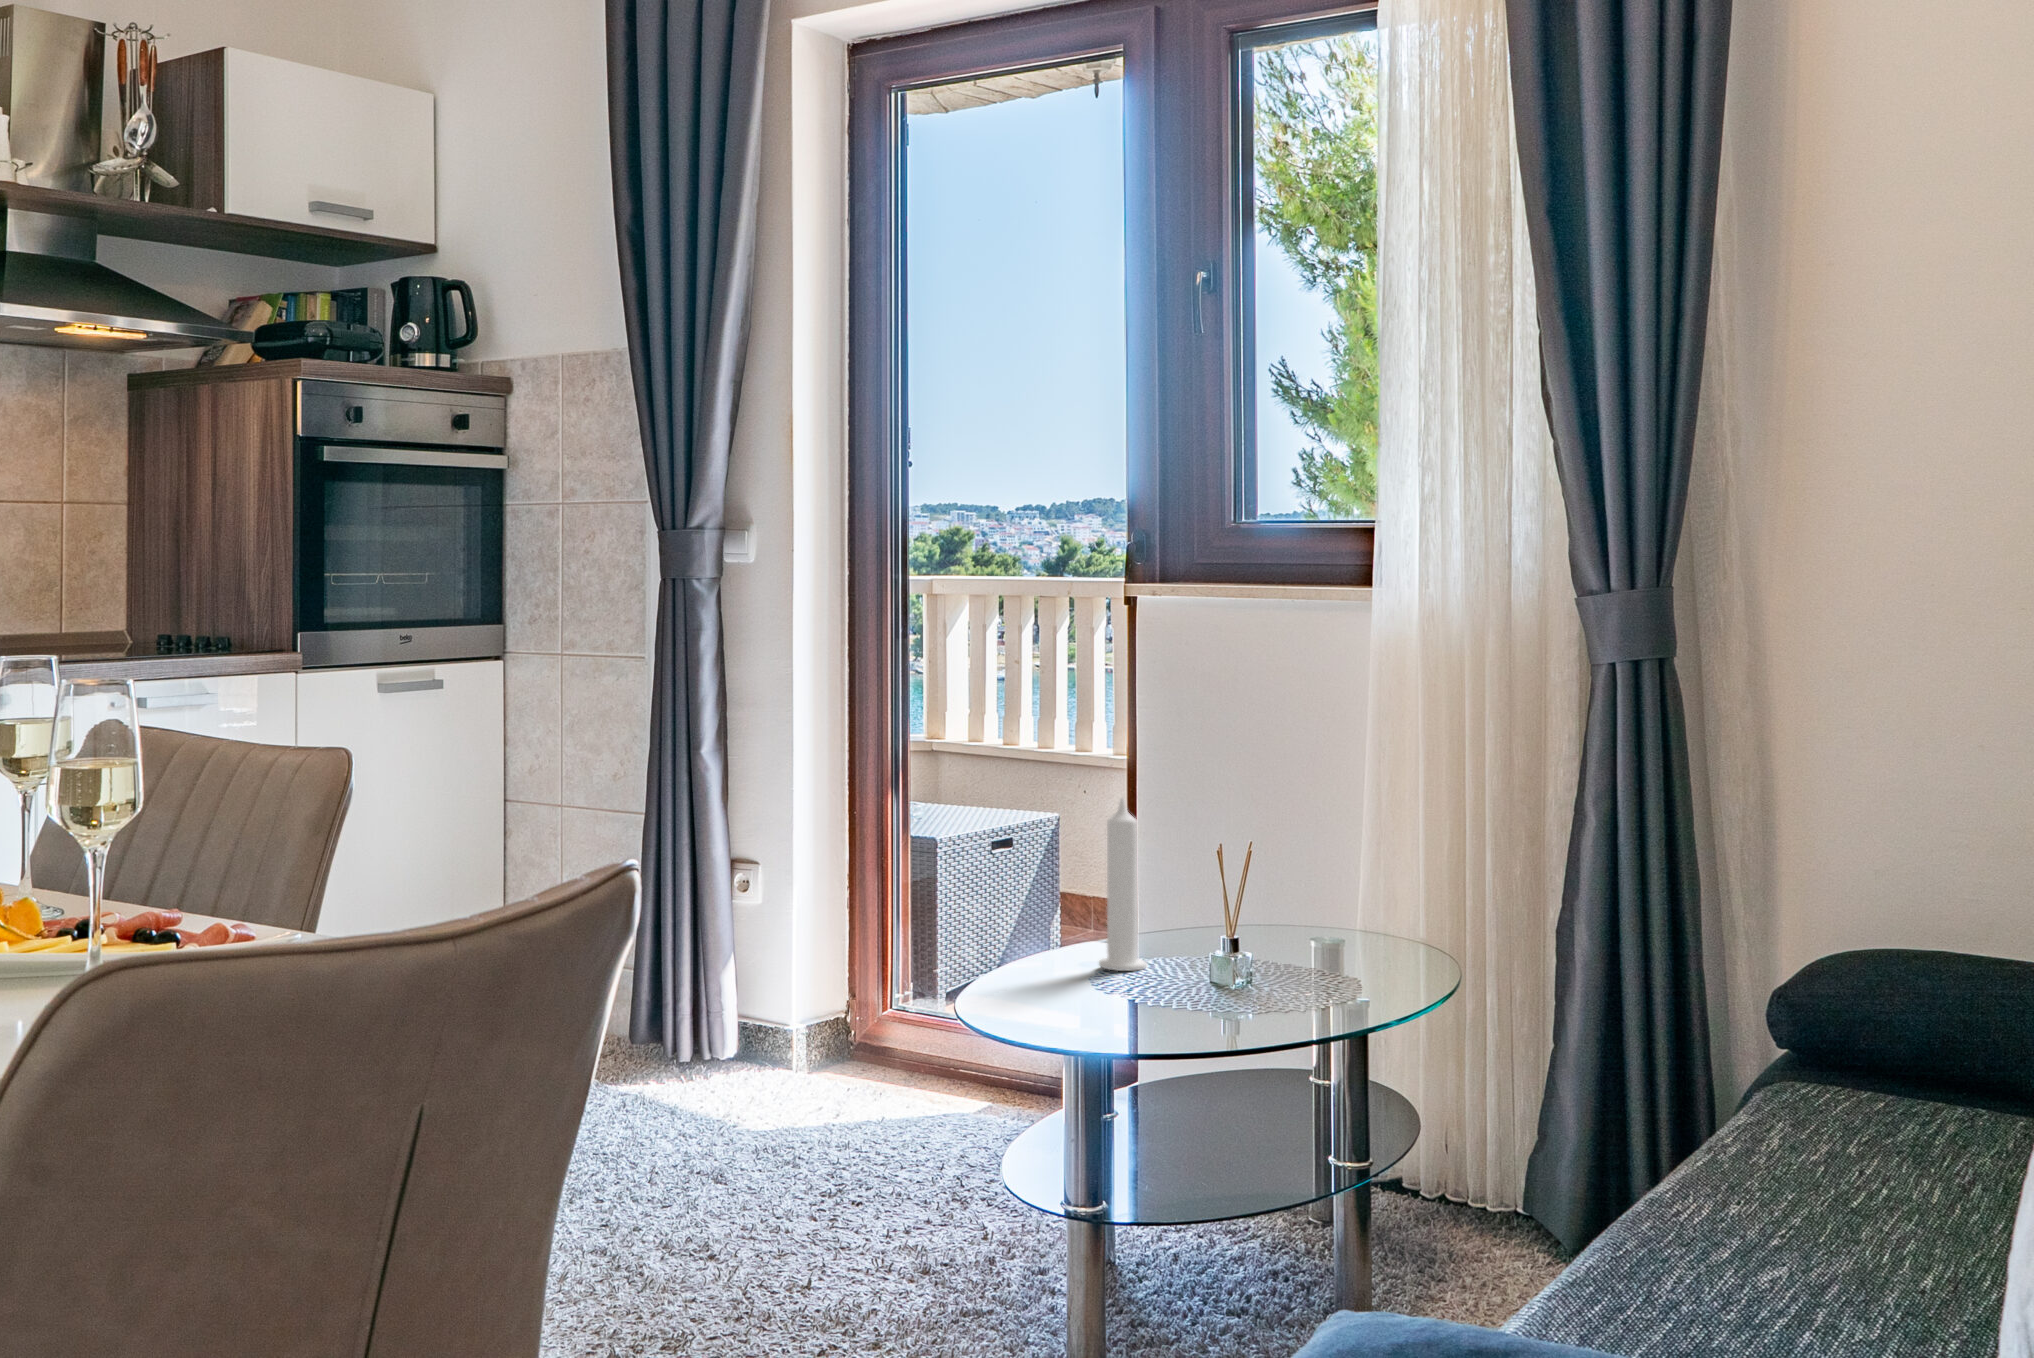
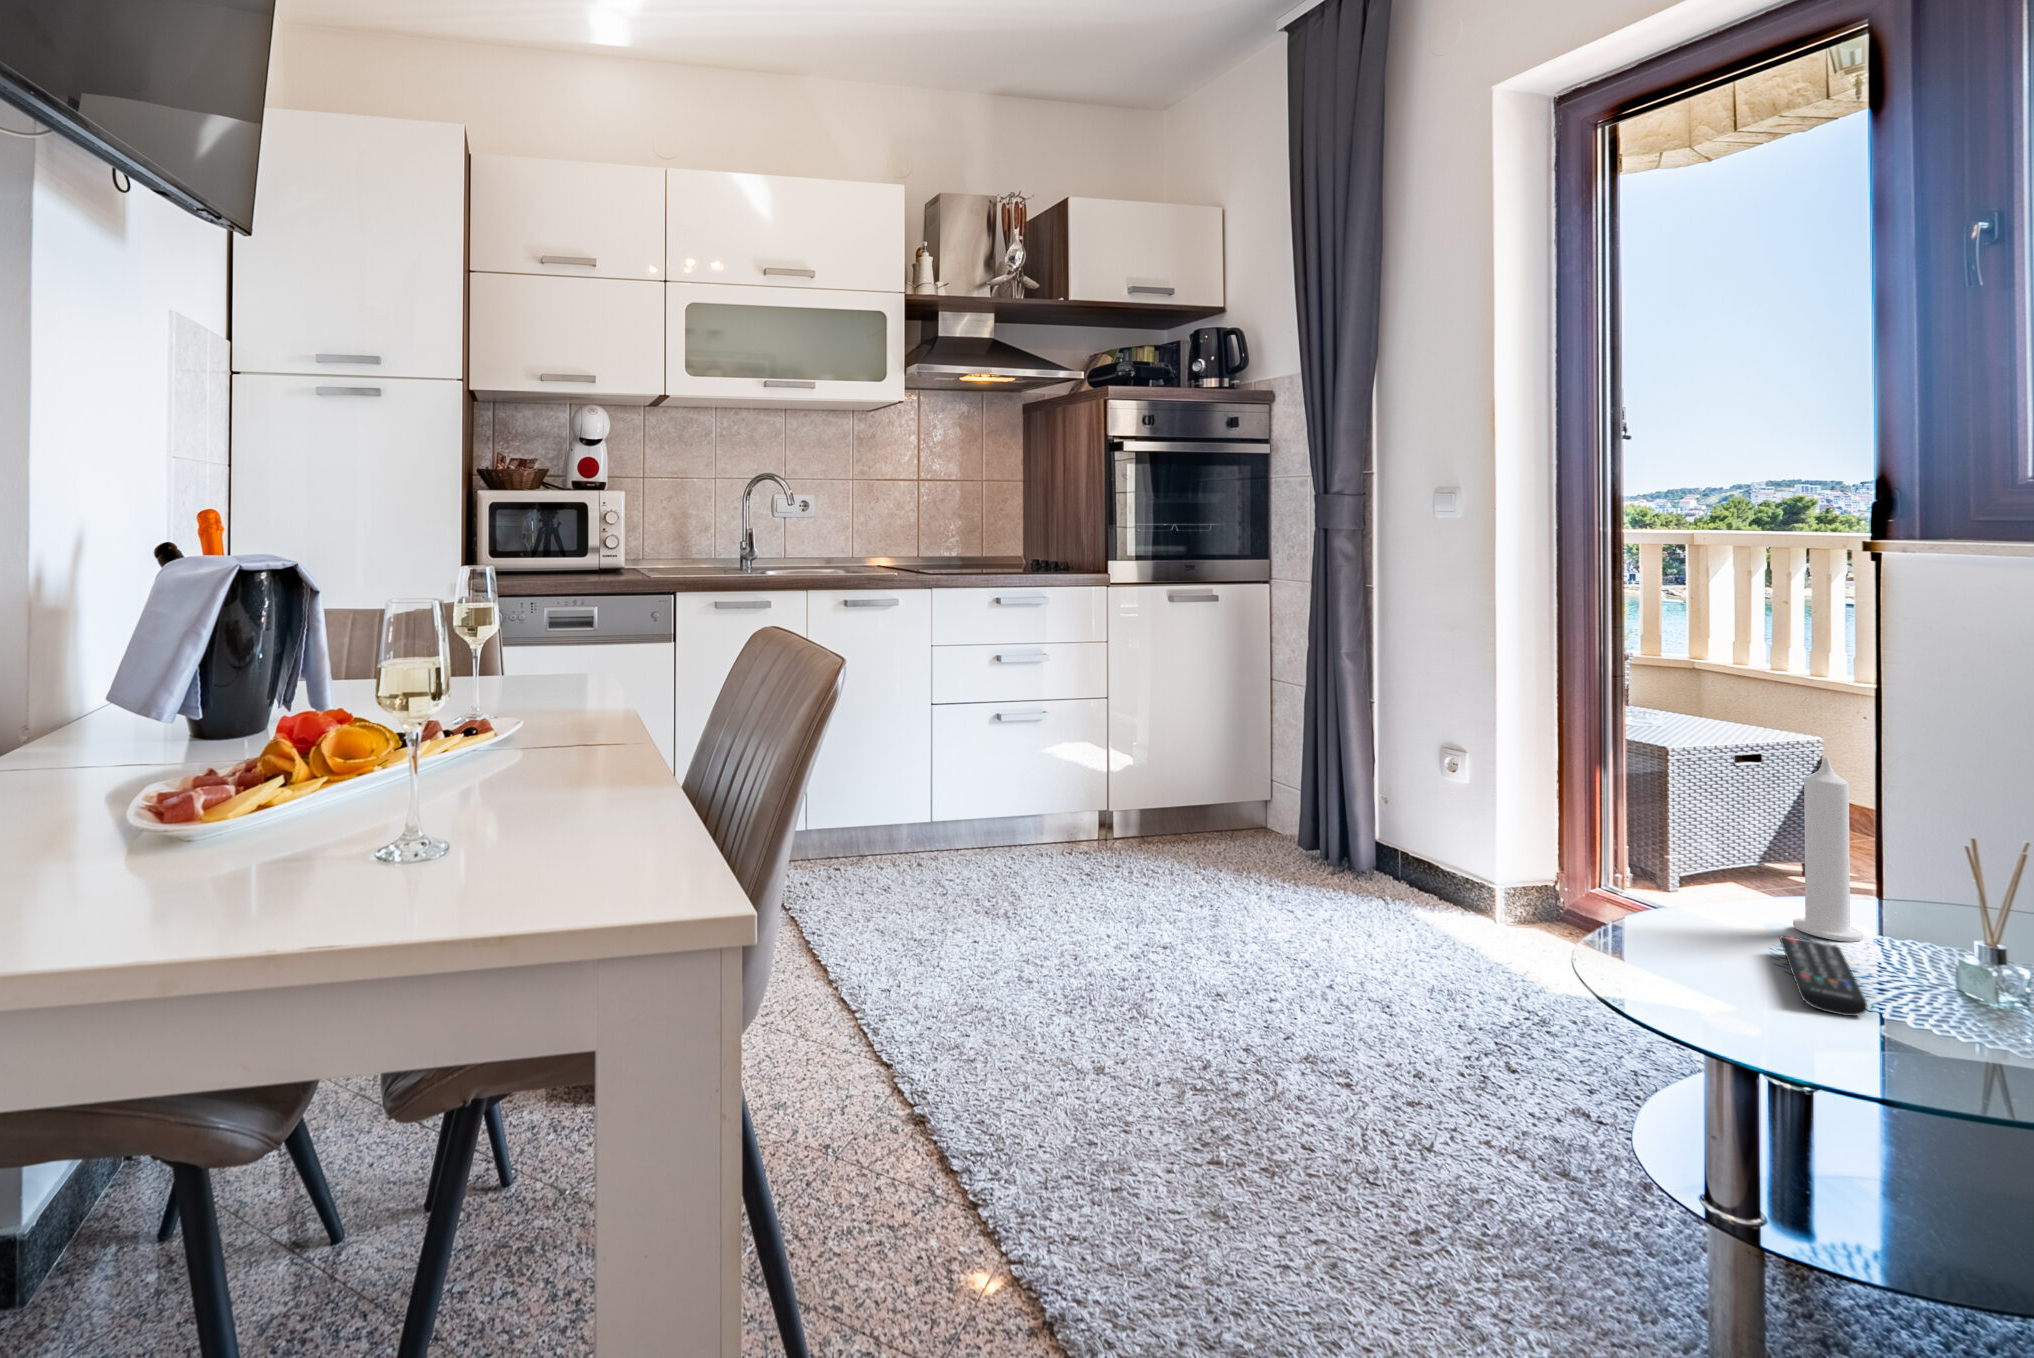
remote control: none [1095,970,1164,1017] -> present [1780,936,1868,1016]

